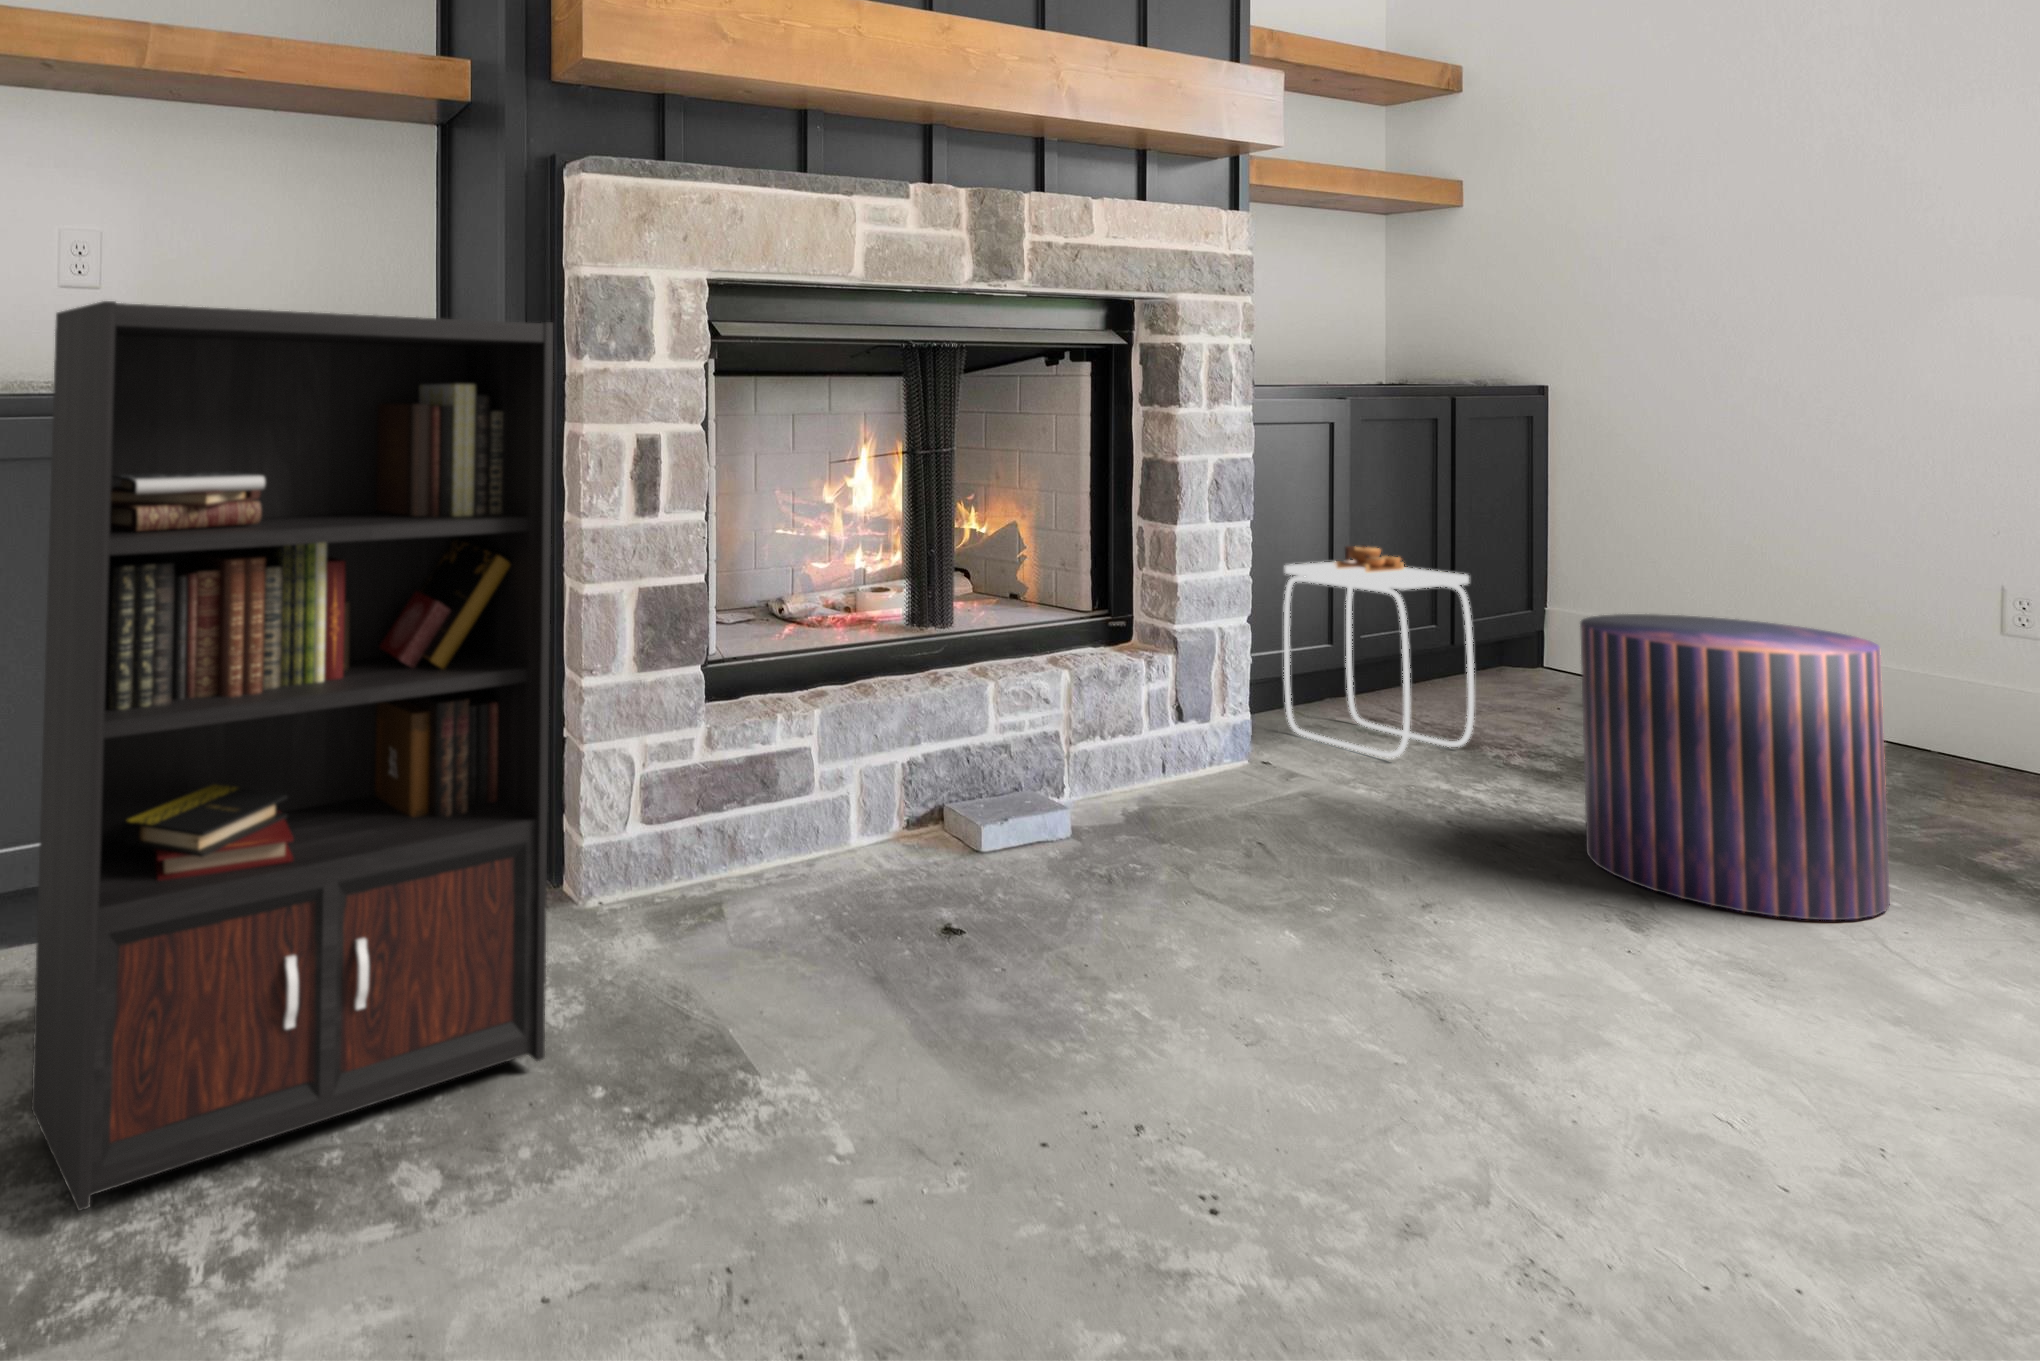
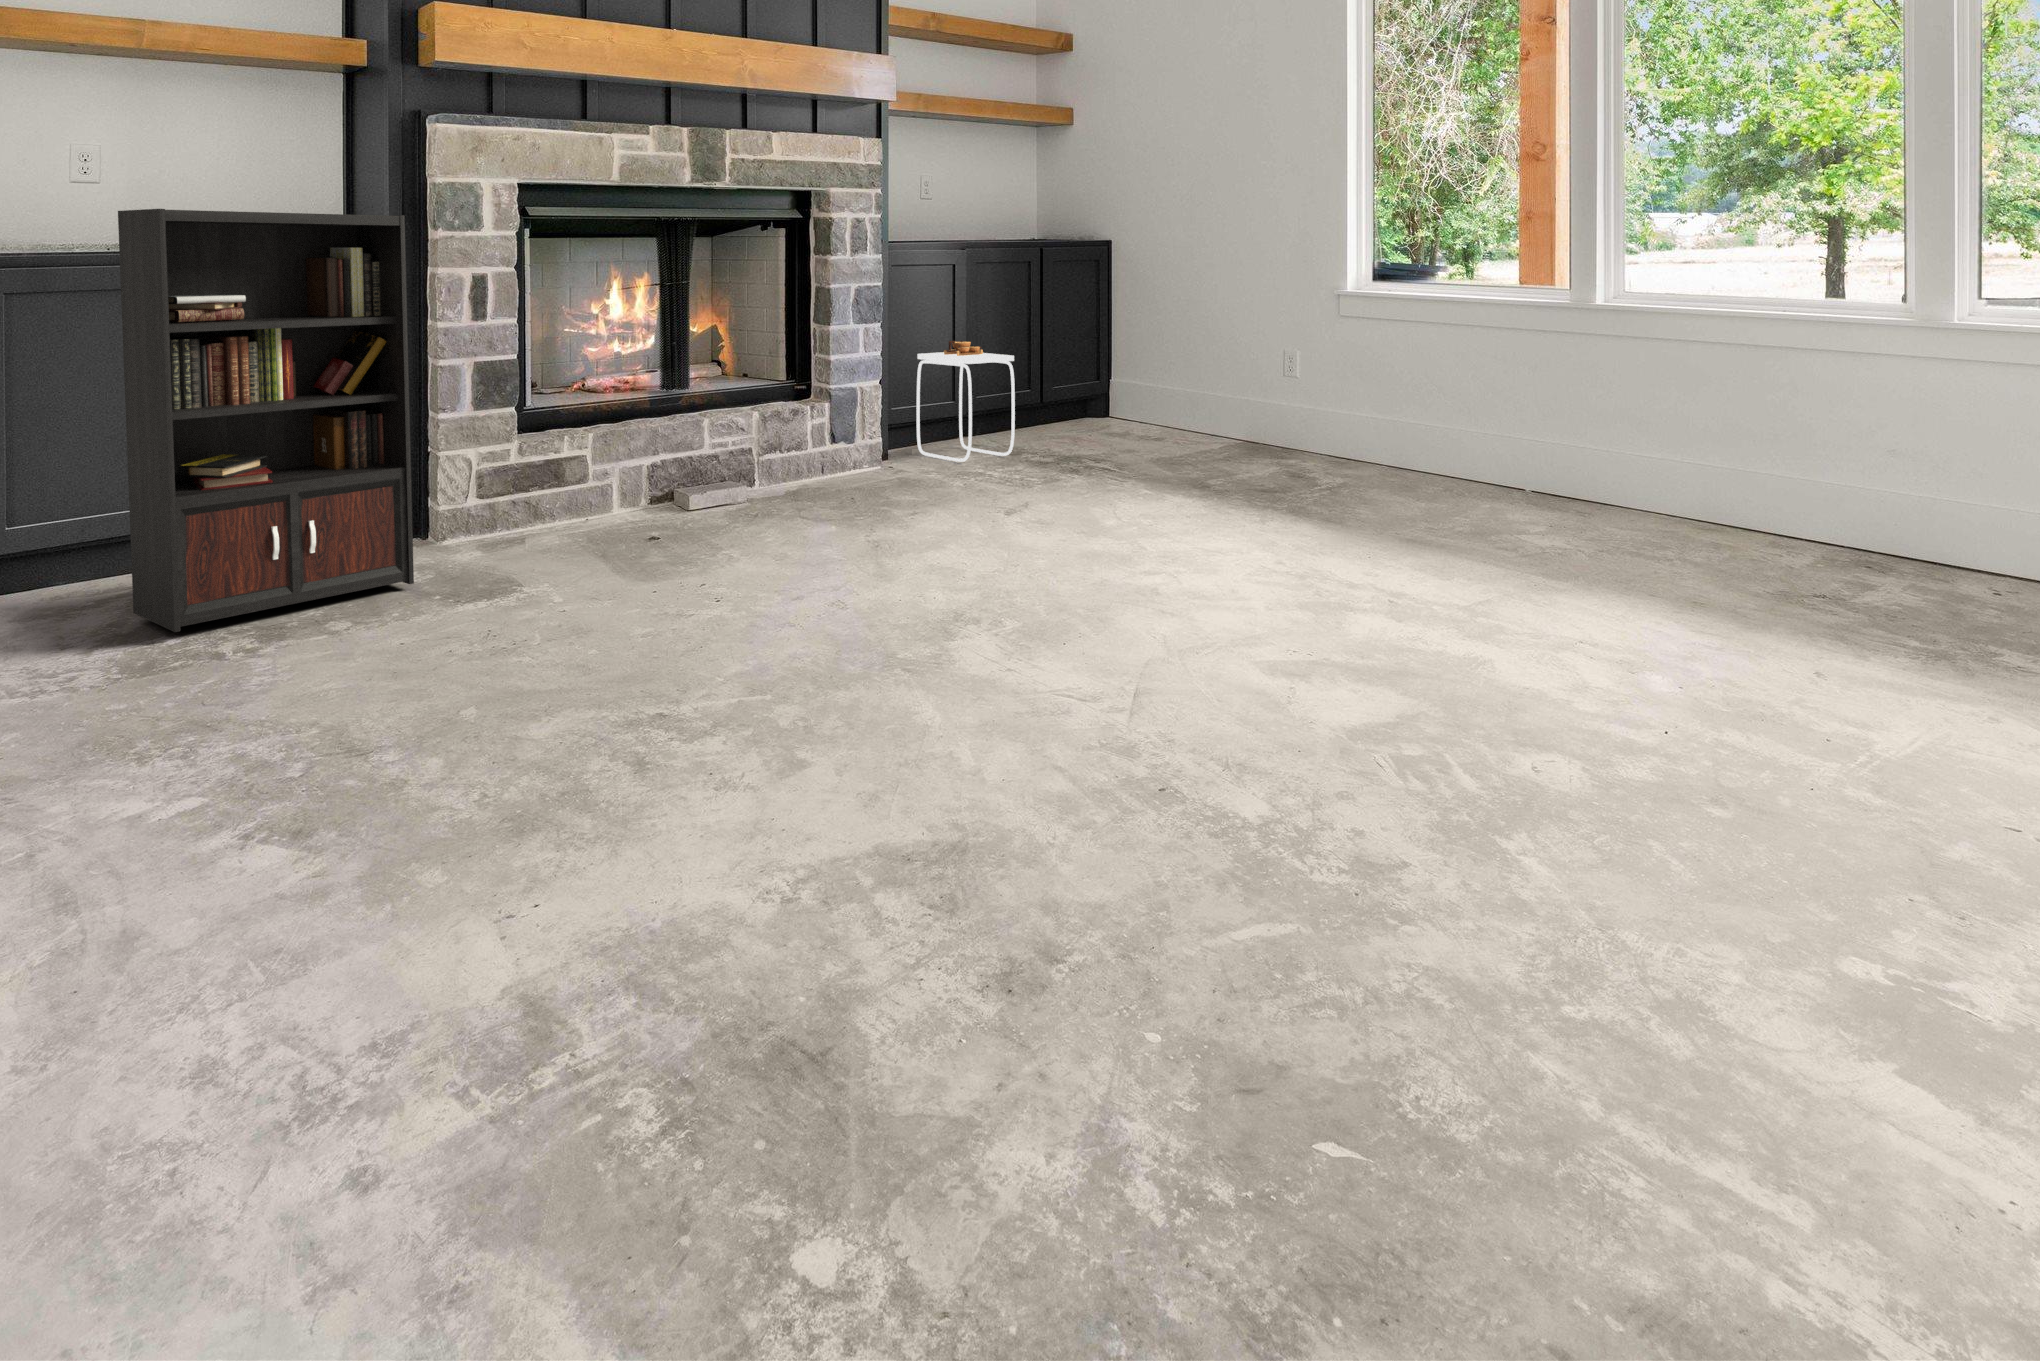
pouf: present [1580,614,1890,920] -> none [1017,369,1141,508]

